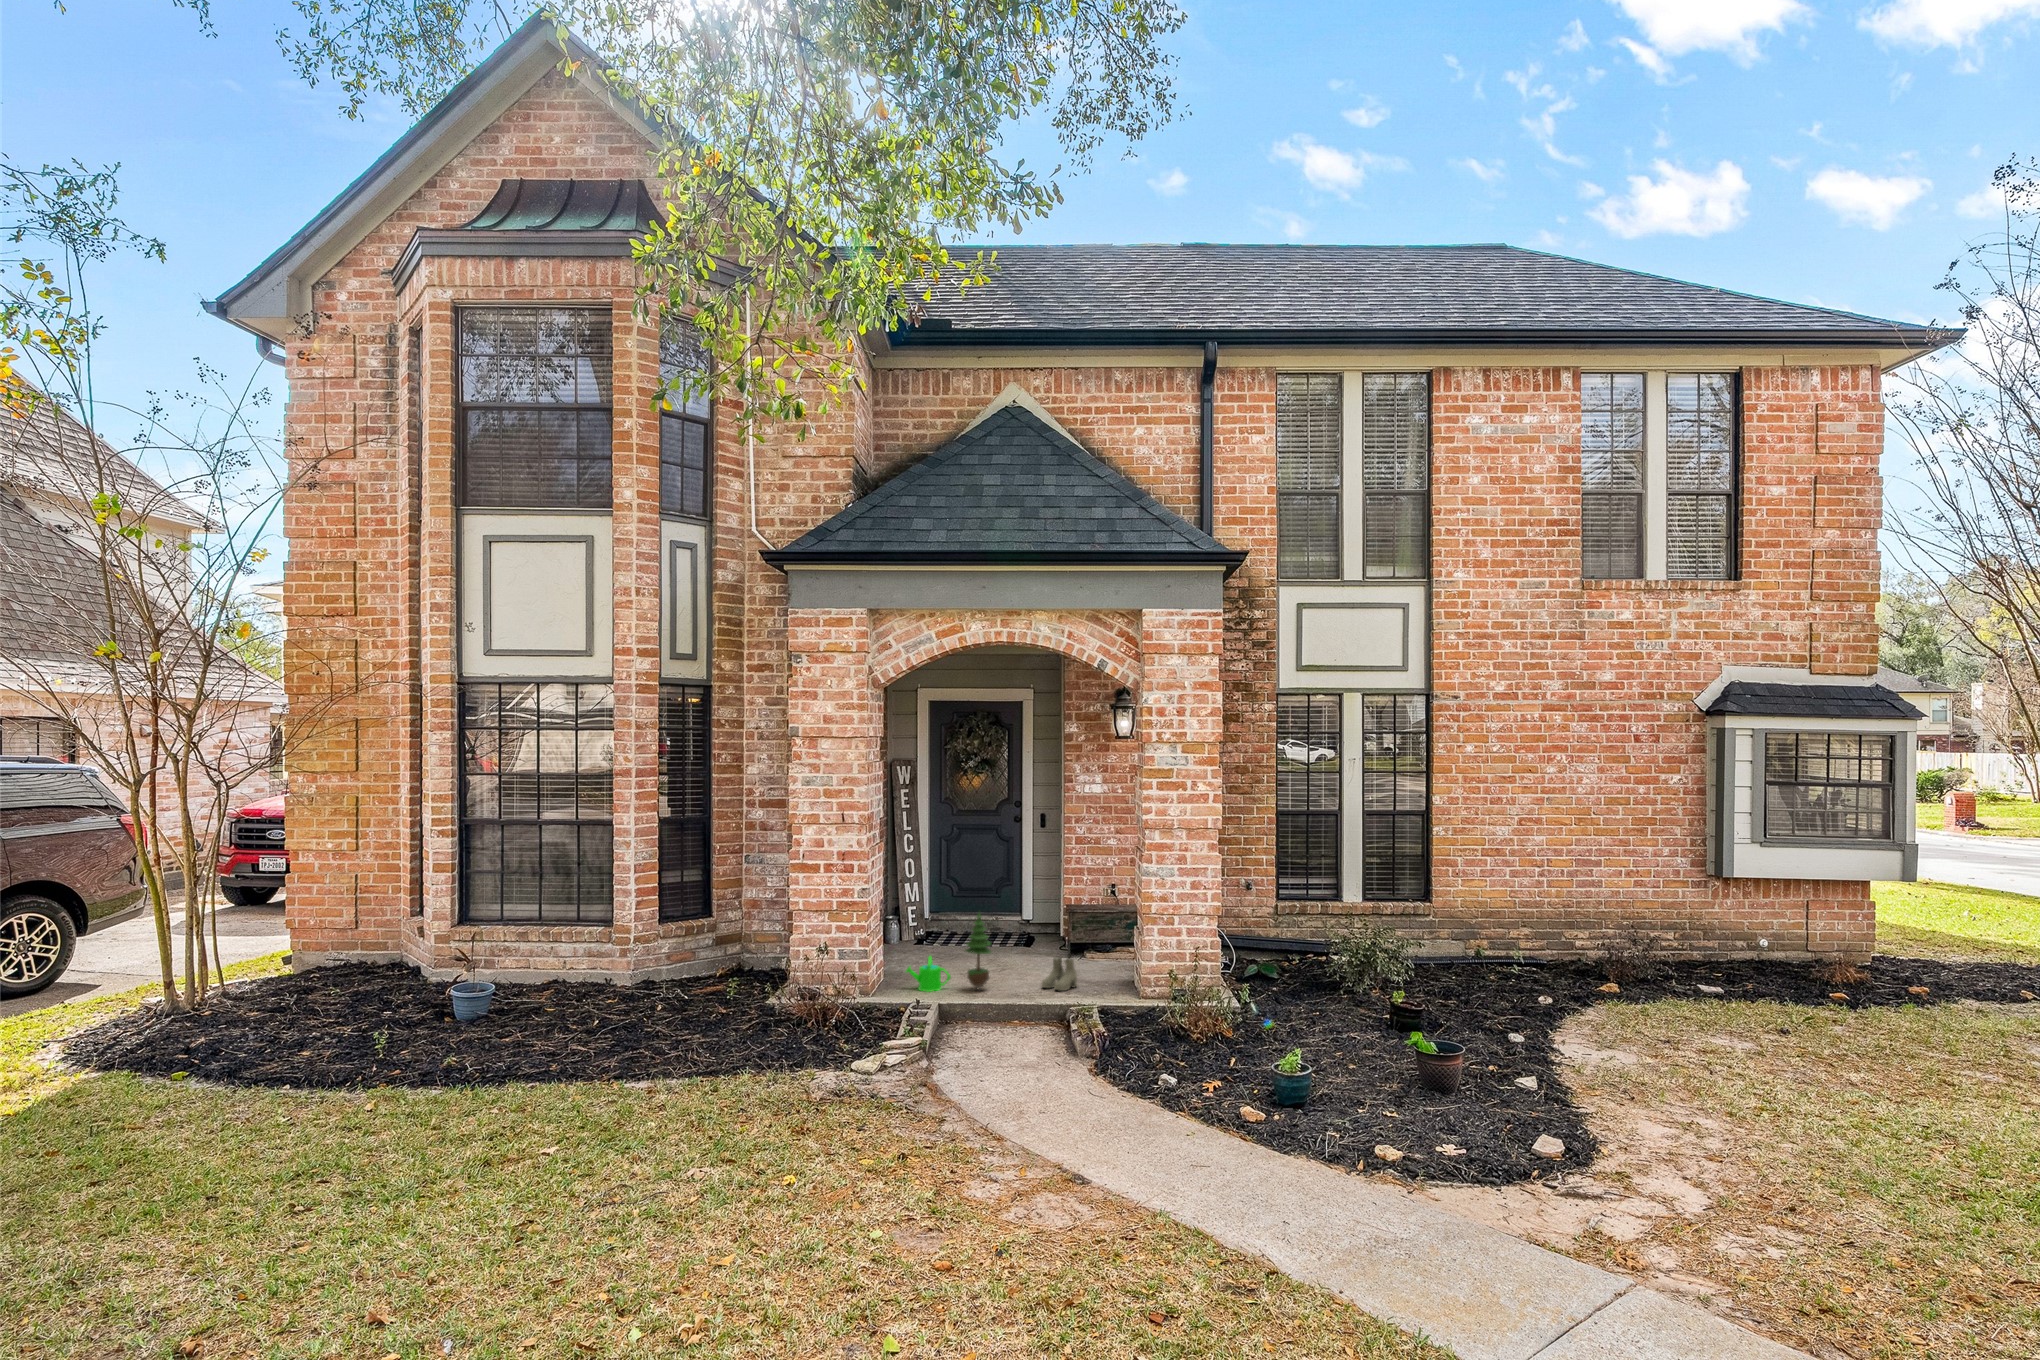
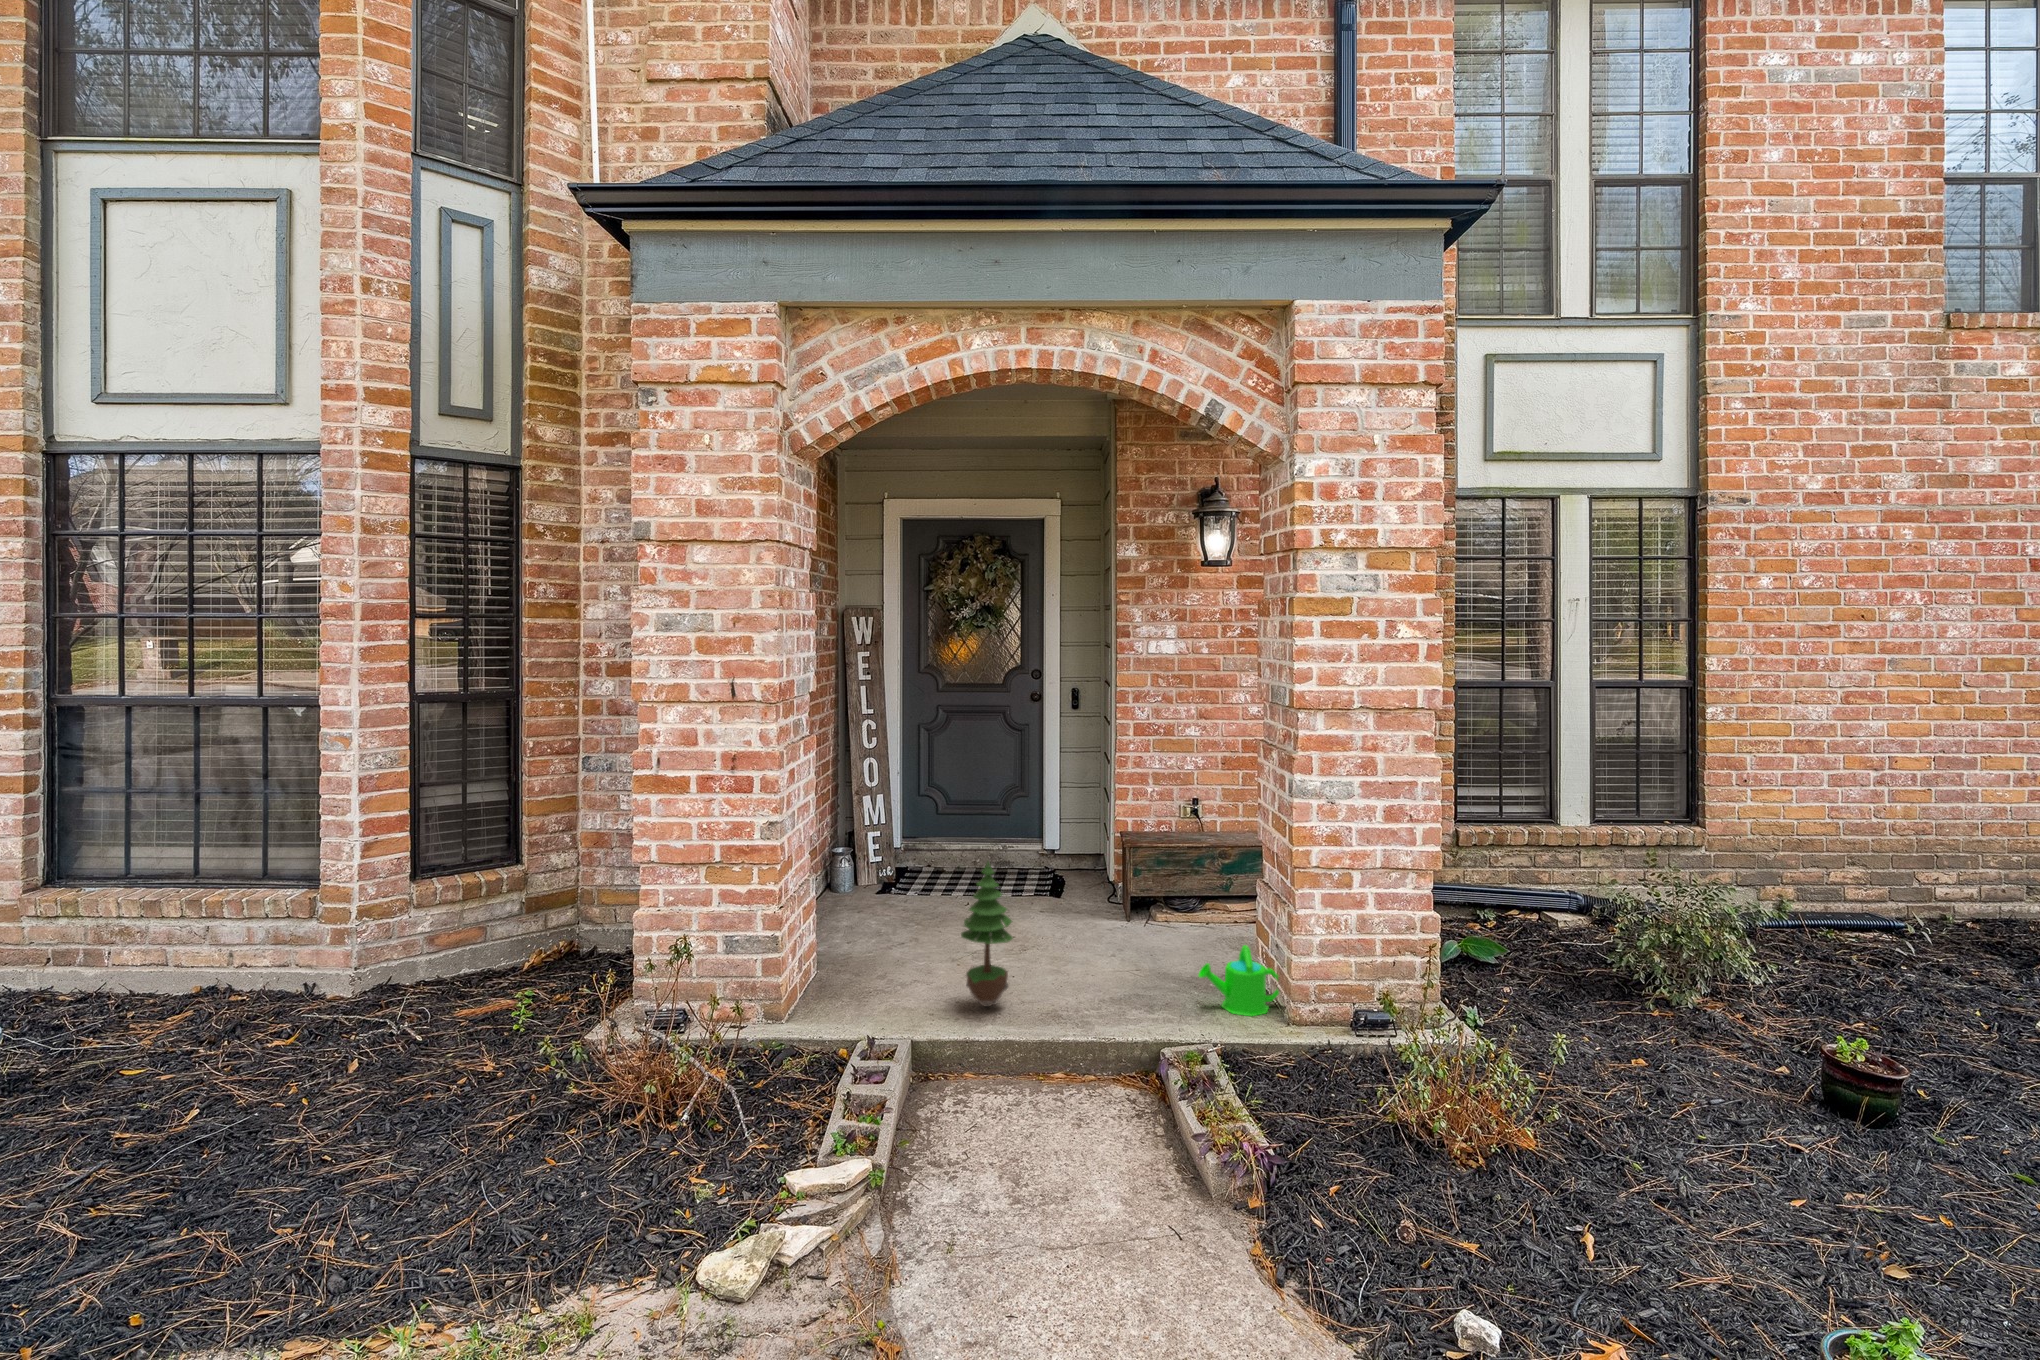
watering can: present [906,956,951,992] -> present [1198,945,1279,1016]
boots: present [1042,957,1077,991] -> none [1104,941,1169,1010]

